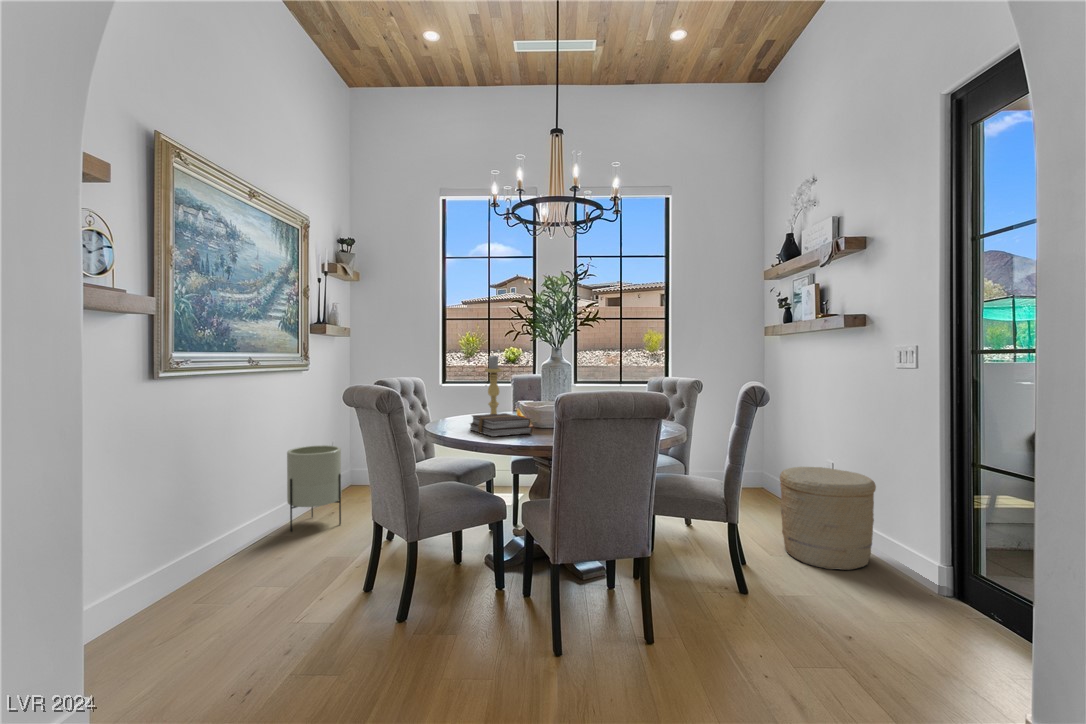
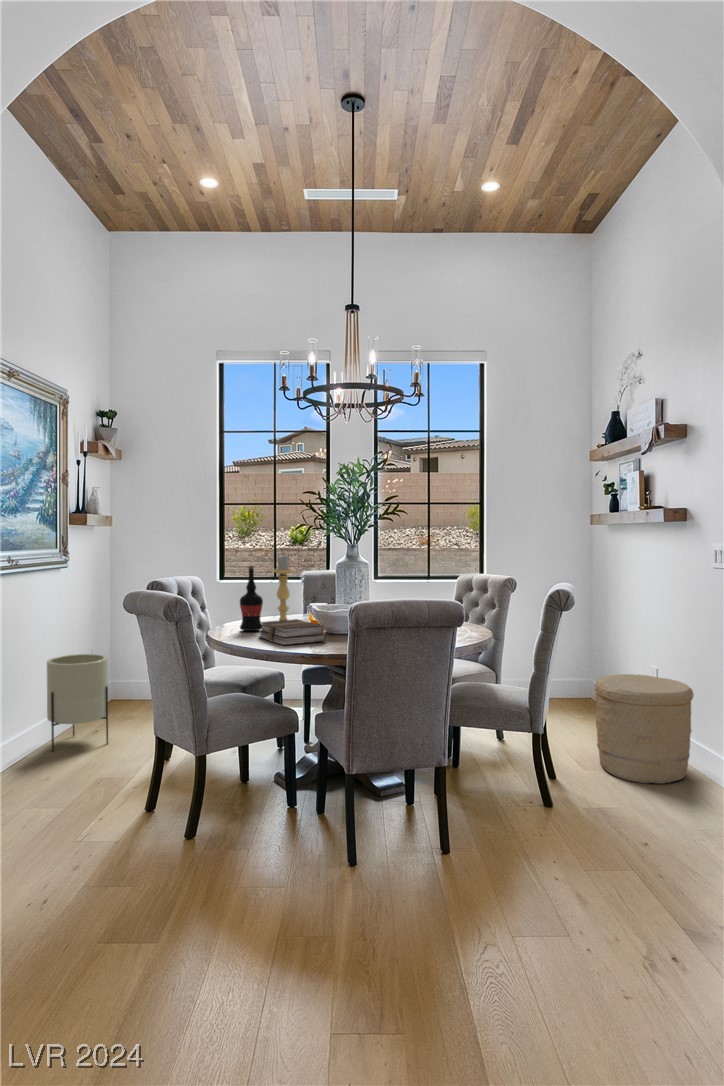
wine bottle: none [453,365,475,424] -> present [240,566,263,631]

